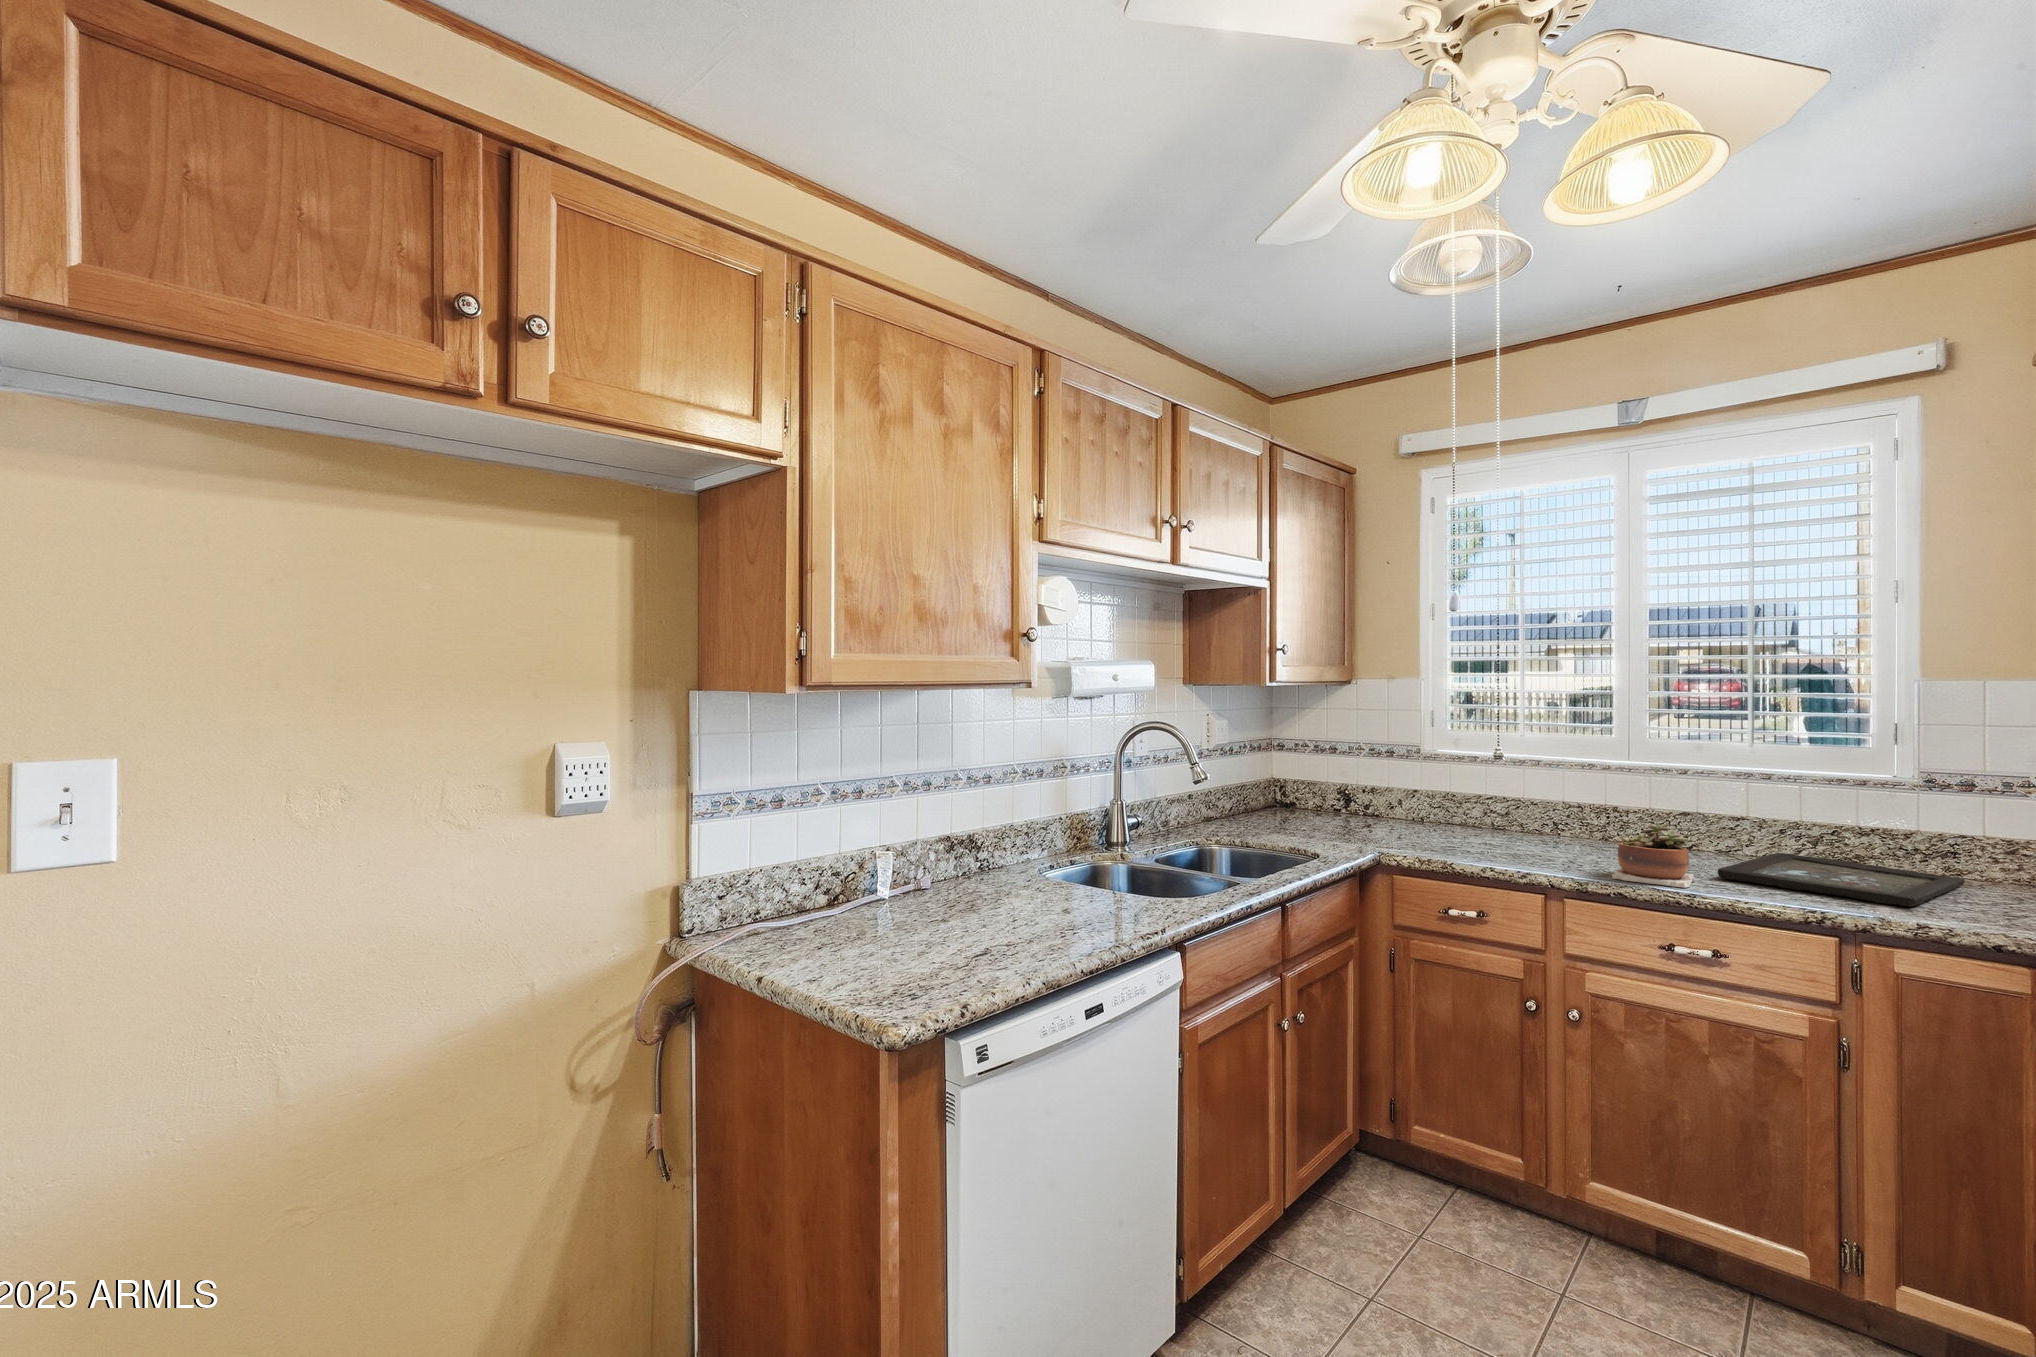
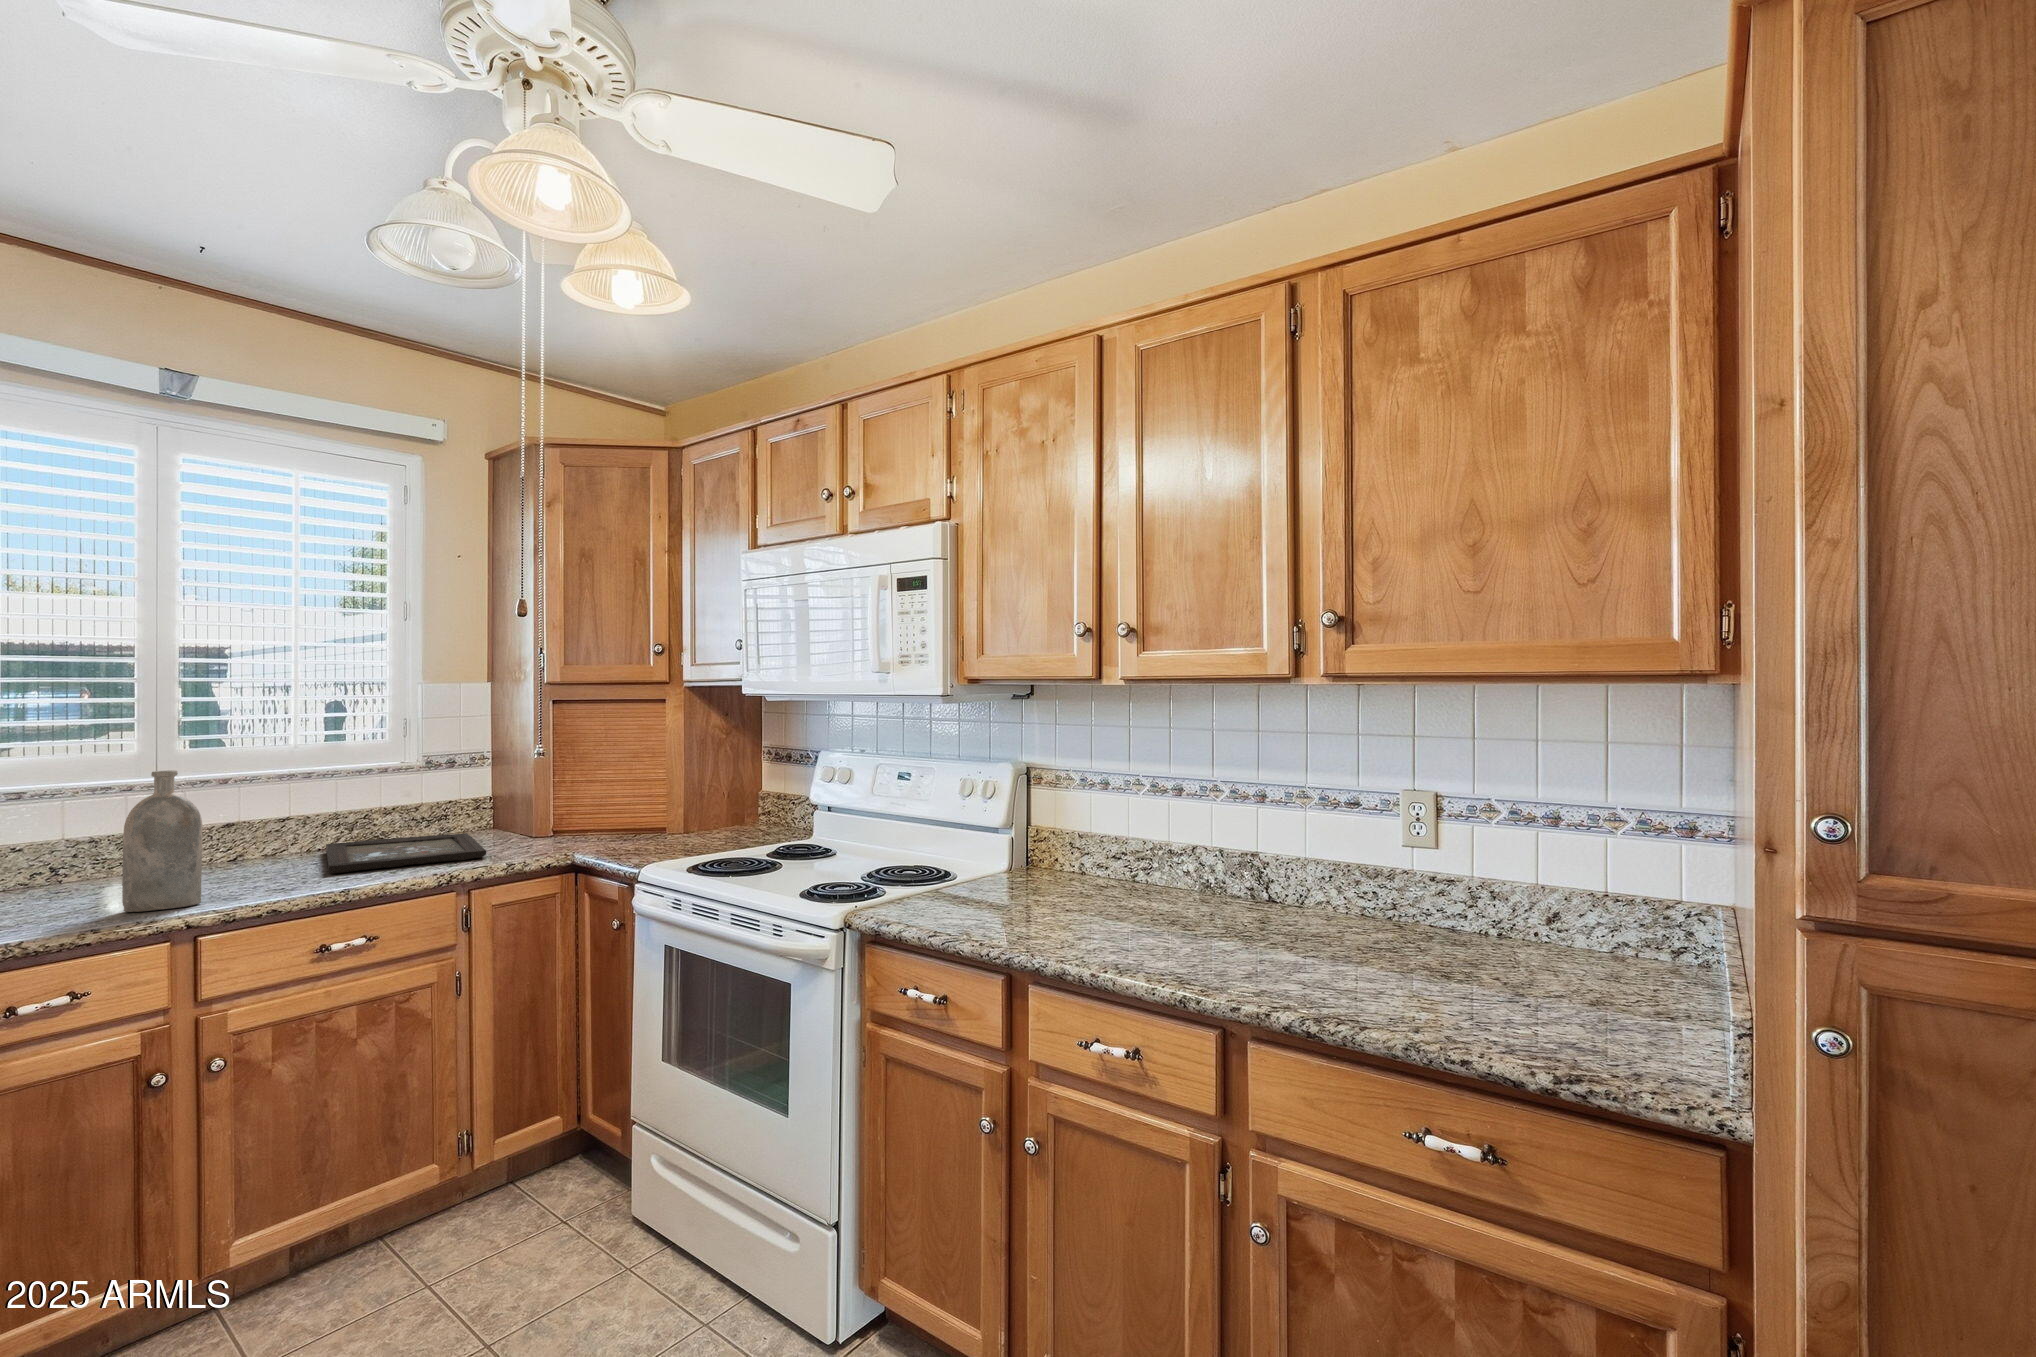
bottle: none [1530,751,1581,871] -> present [122,770,202,912]
succulent plant: present [1612,823,1694,888] -> none [237,831,330,899]

